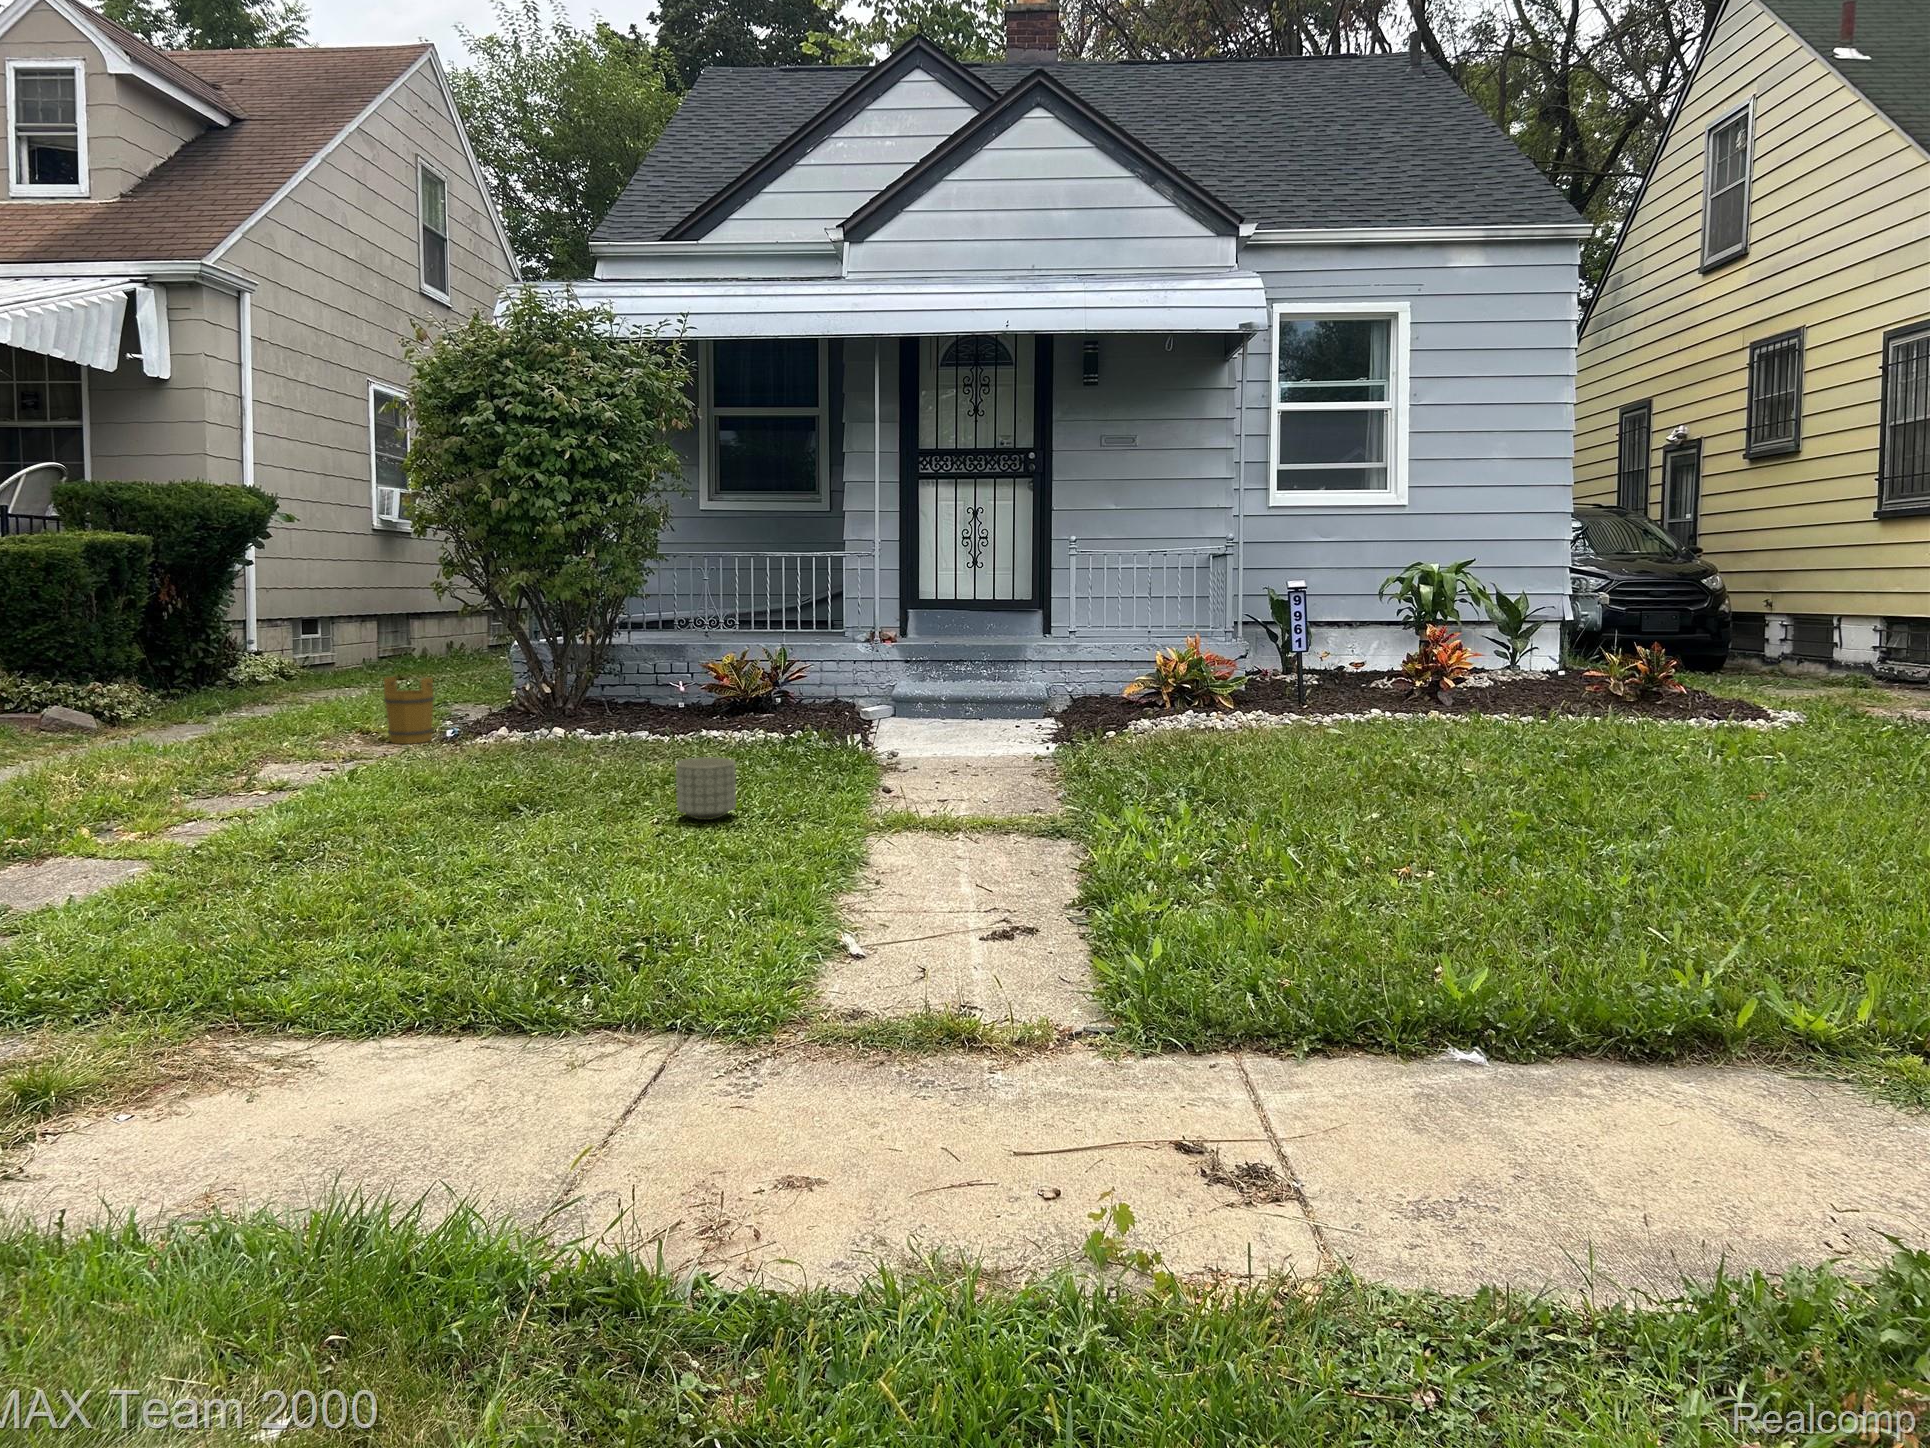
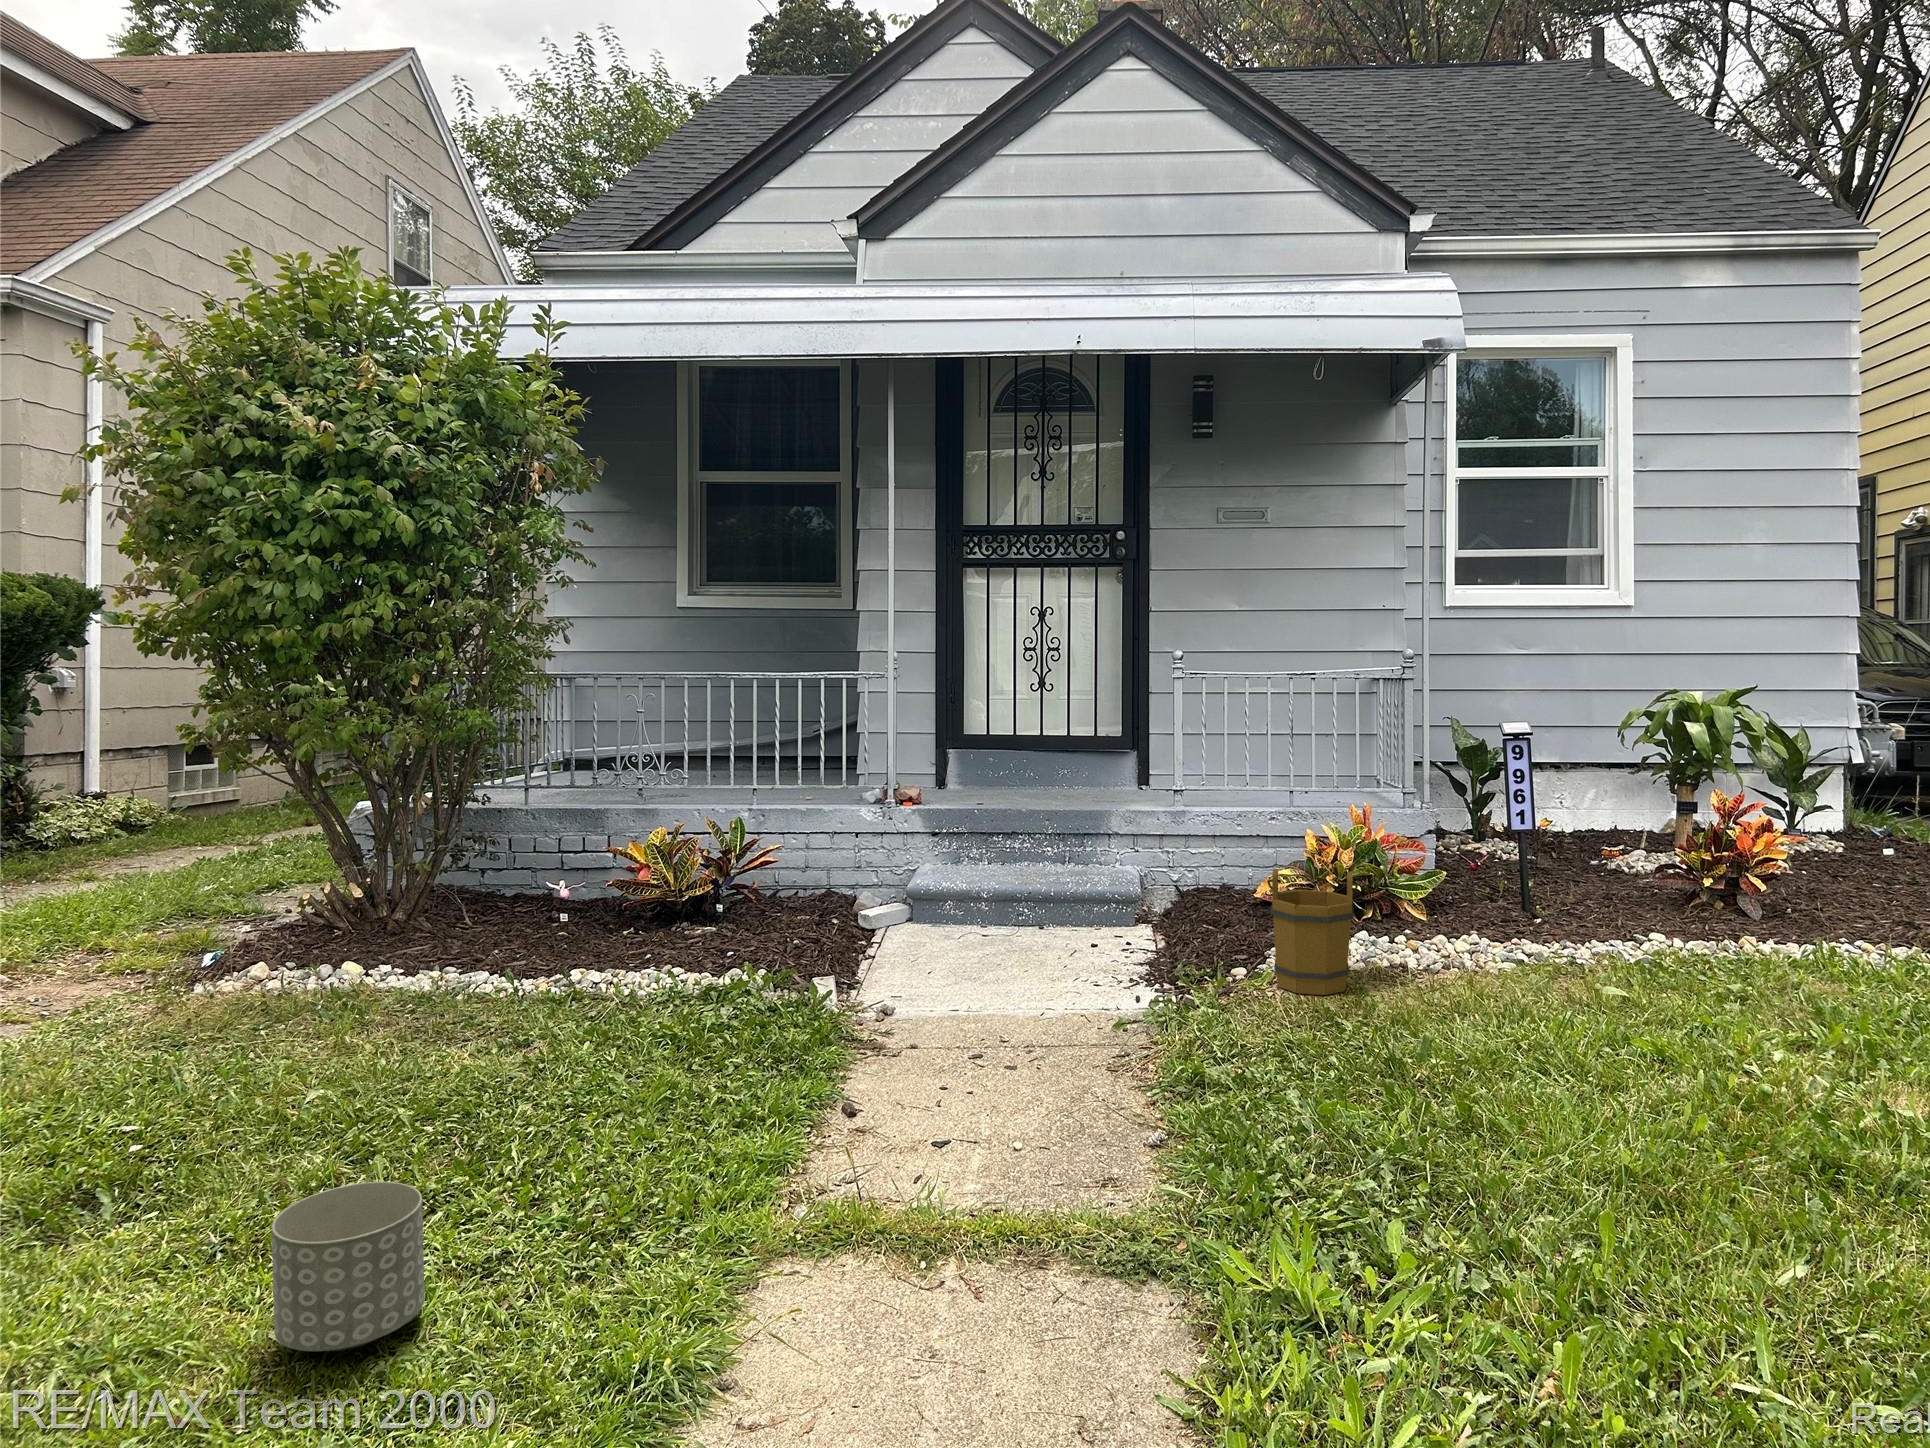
bucket: present [384,677,435,744] -> present [1267,868,1358,995]

